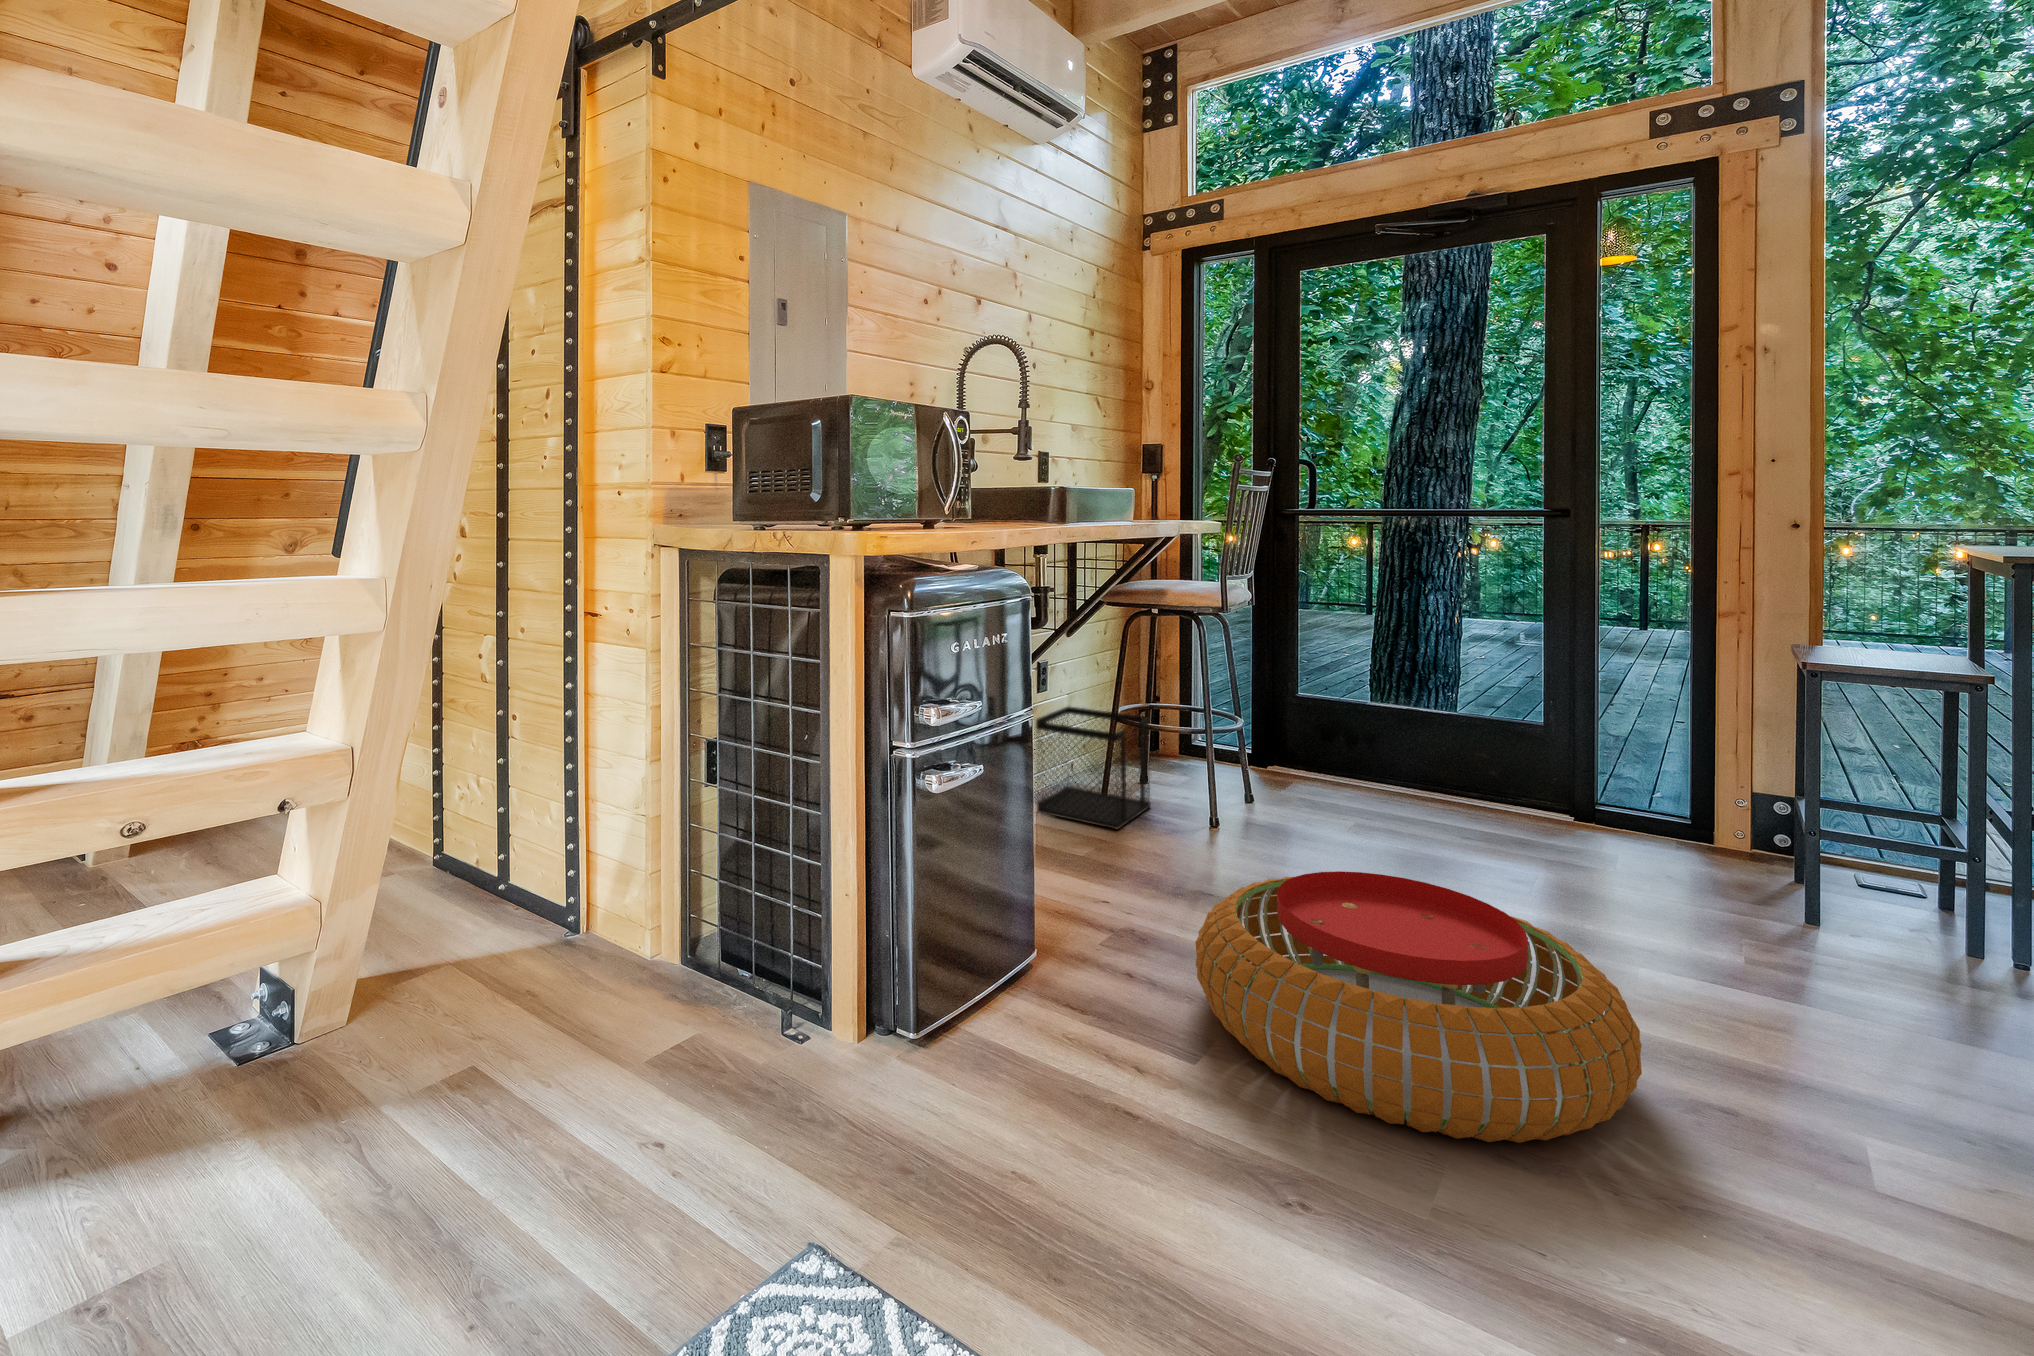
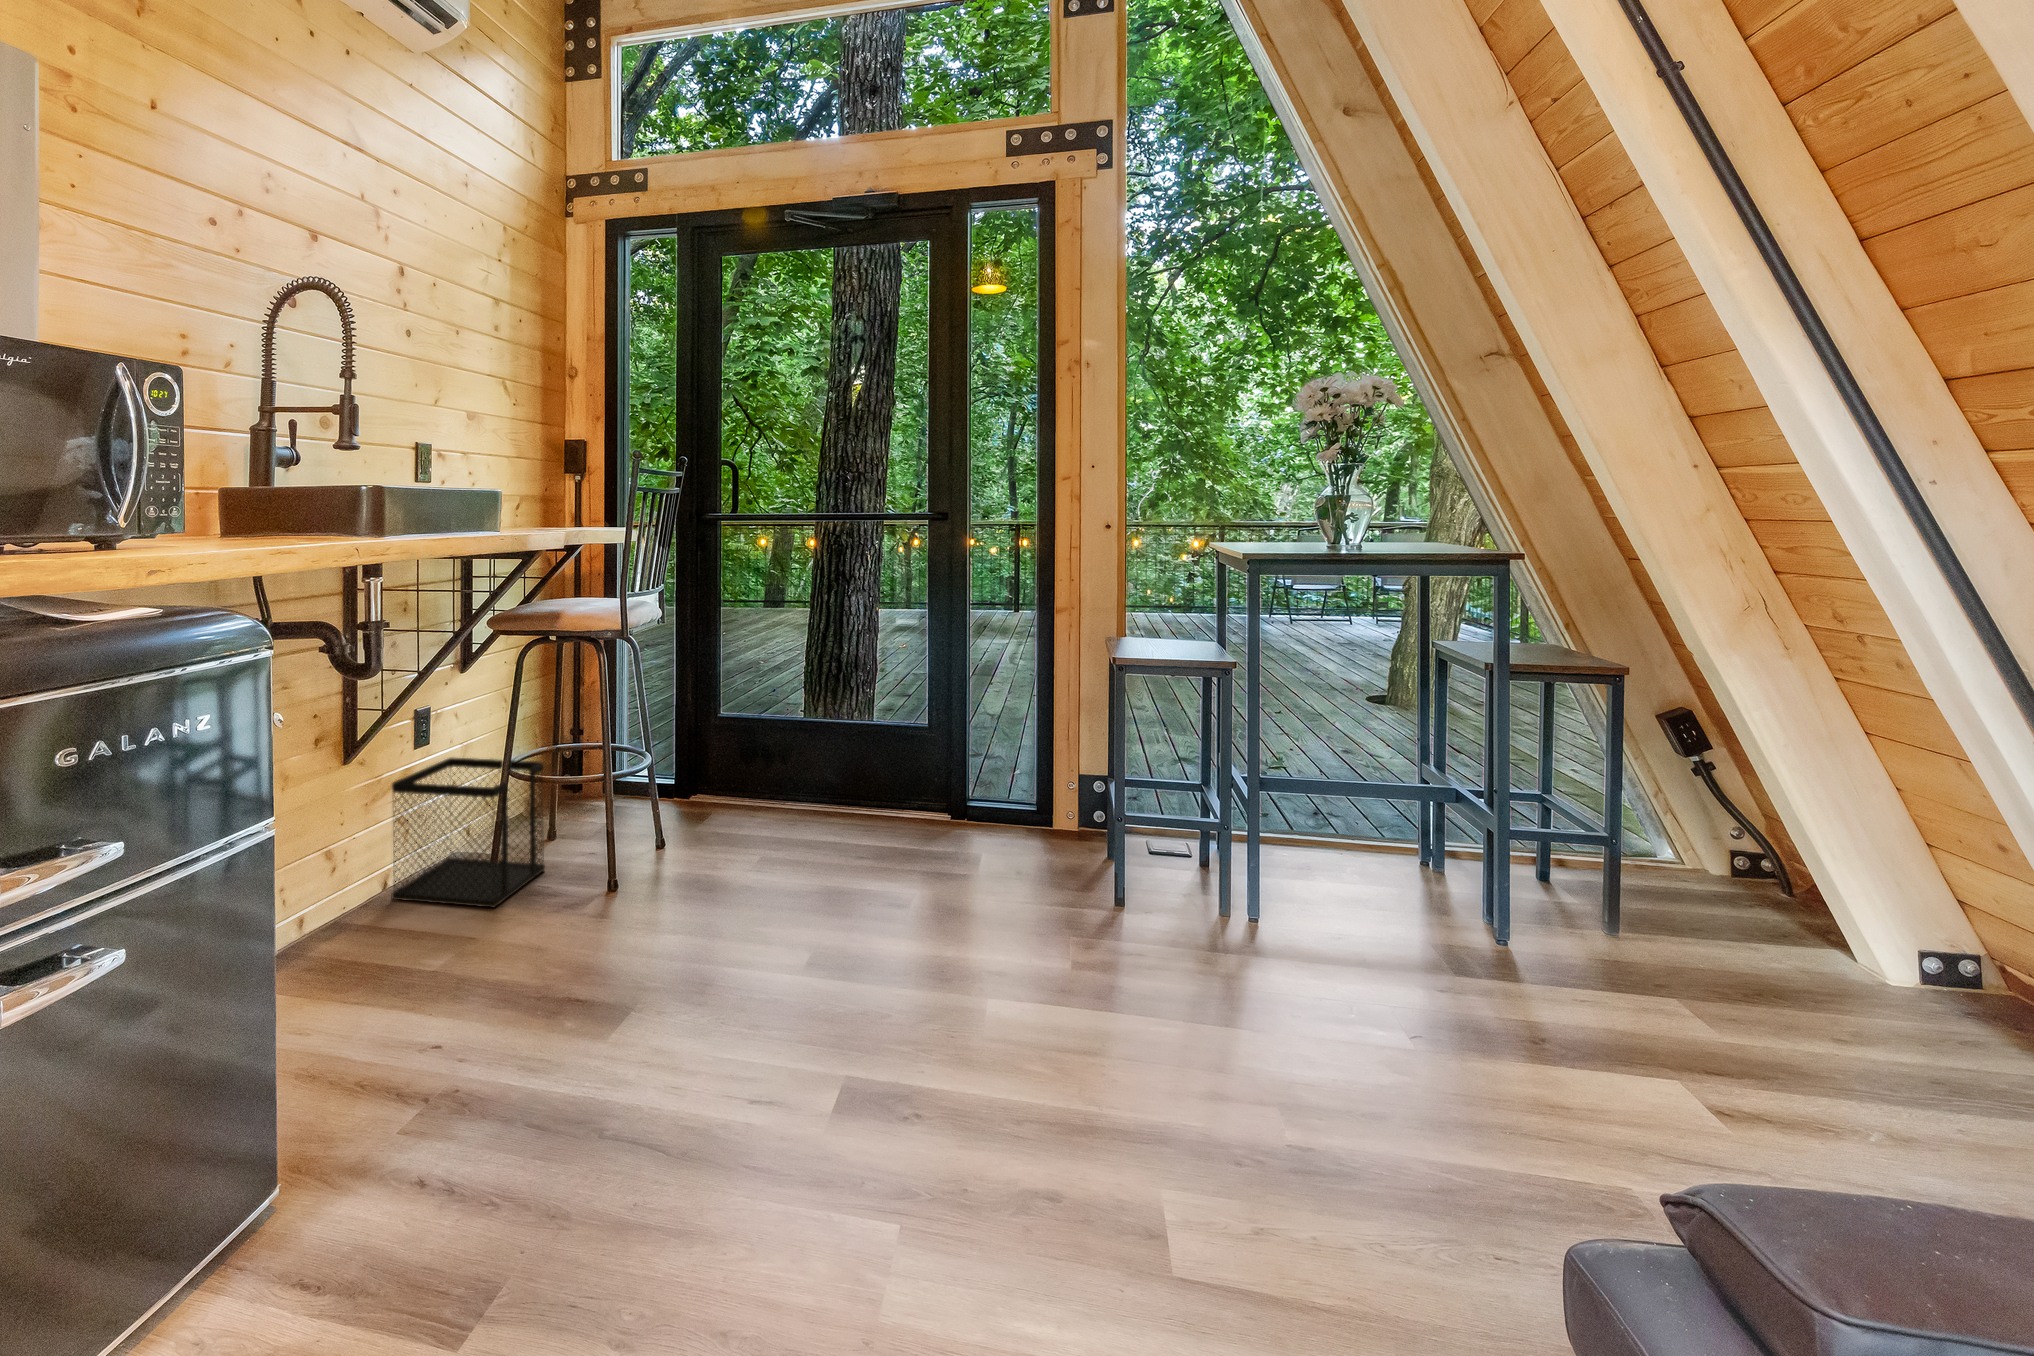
pouf: present [1196,871,1642,1143] -> none [509,933,956,1264]

